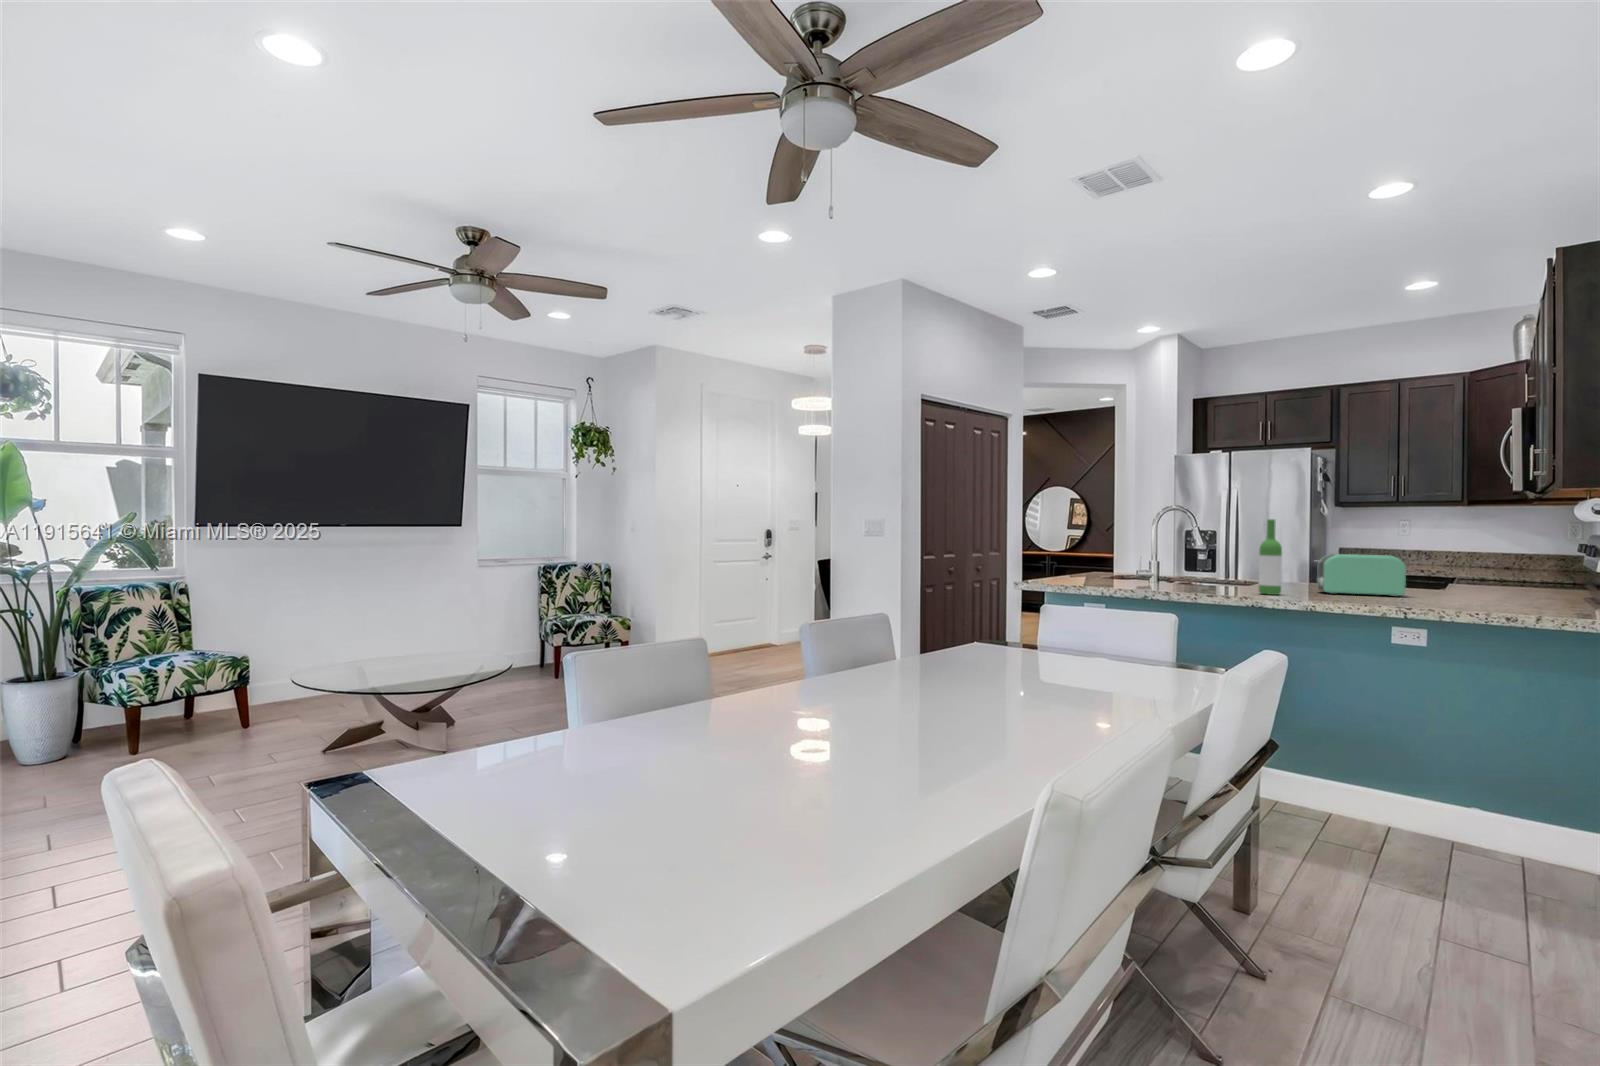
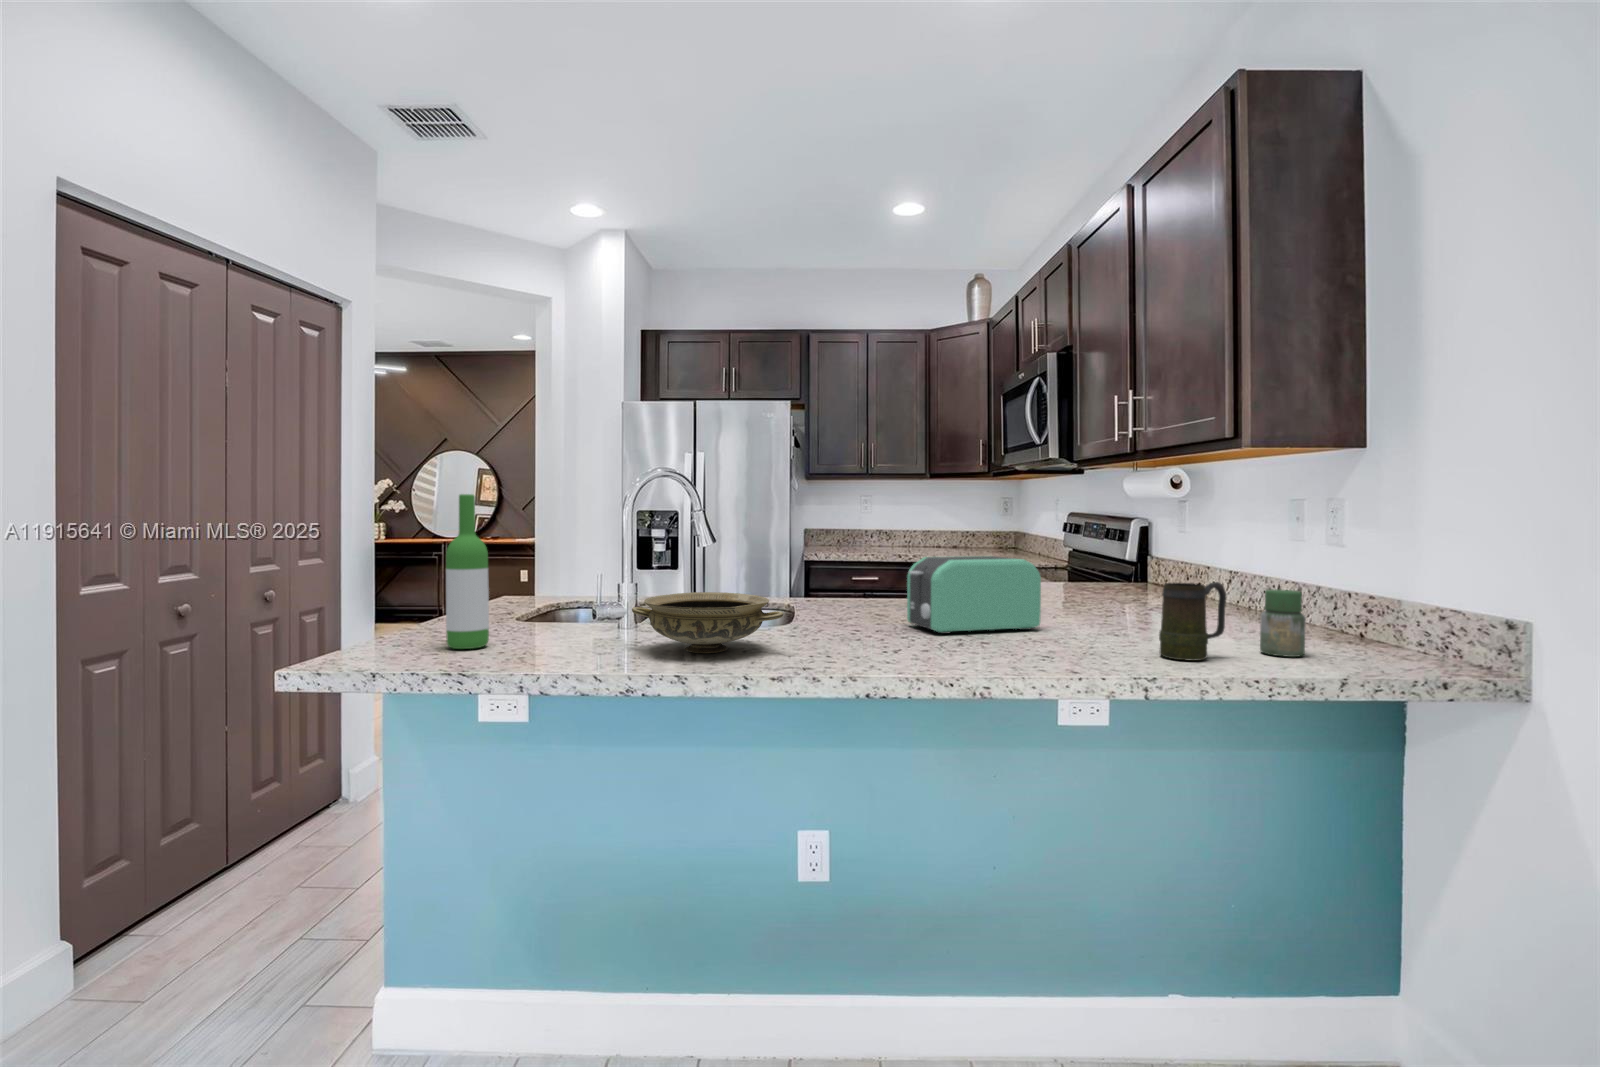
wine bottle: present [1259,519,1282,595] -> present [446,494,489,649]
ceramic bowl: none [1151,565,1224,589] -> present [632,592,783,653]
mug: none [1446,567,1493,607] -> present [1159,582,1226,661]
jar: none [1529,574,1561,611] -> present [1260,589,1306,657]

